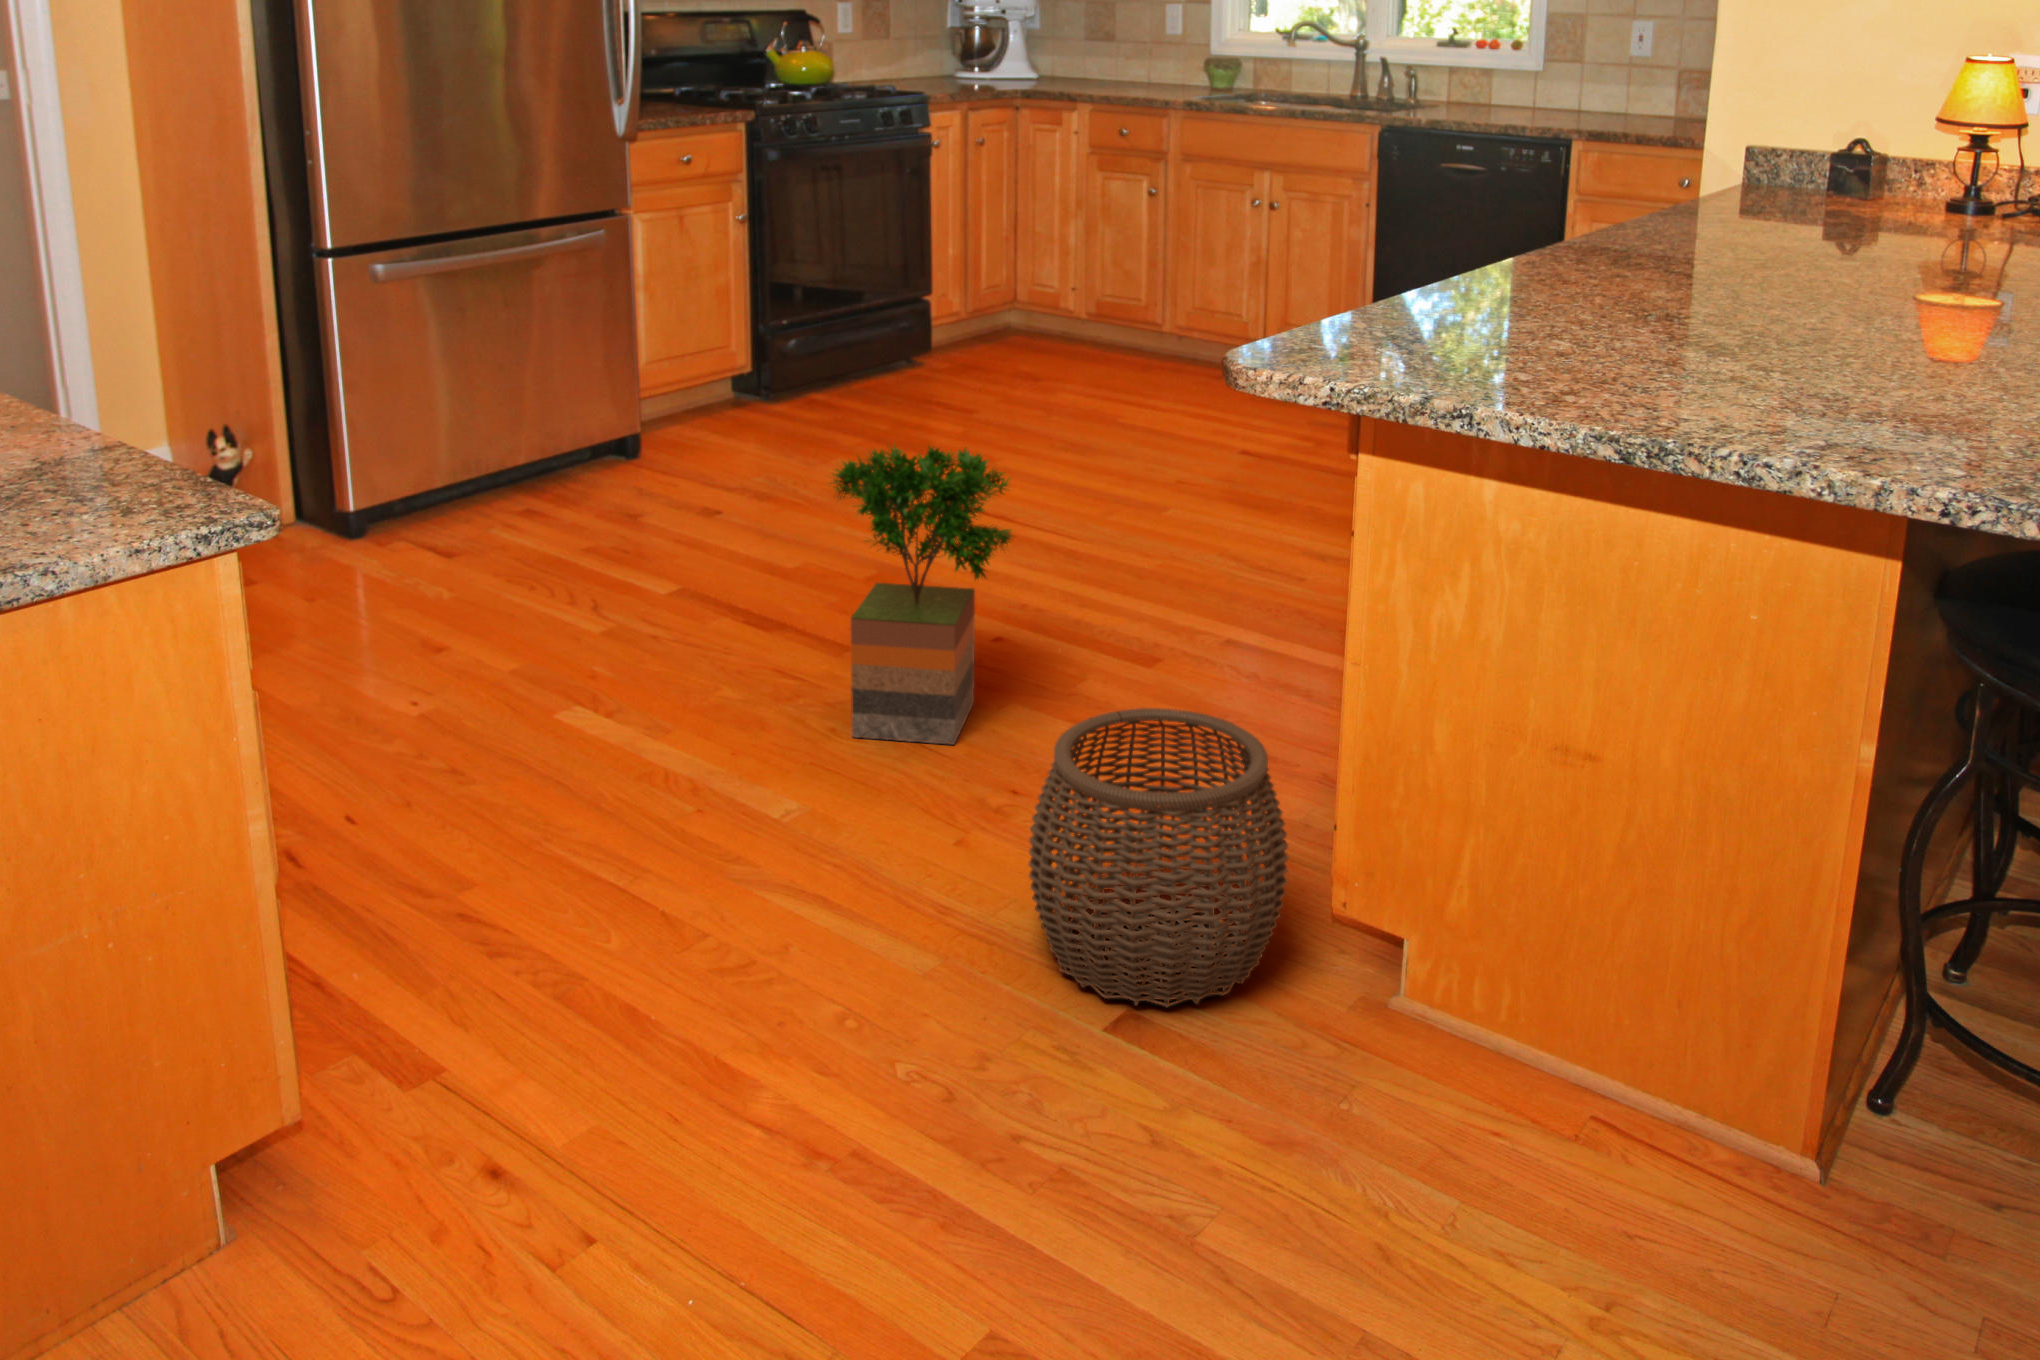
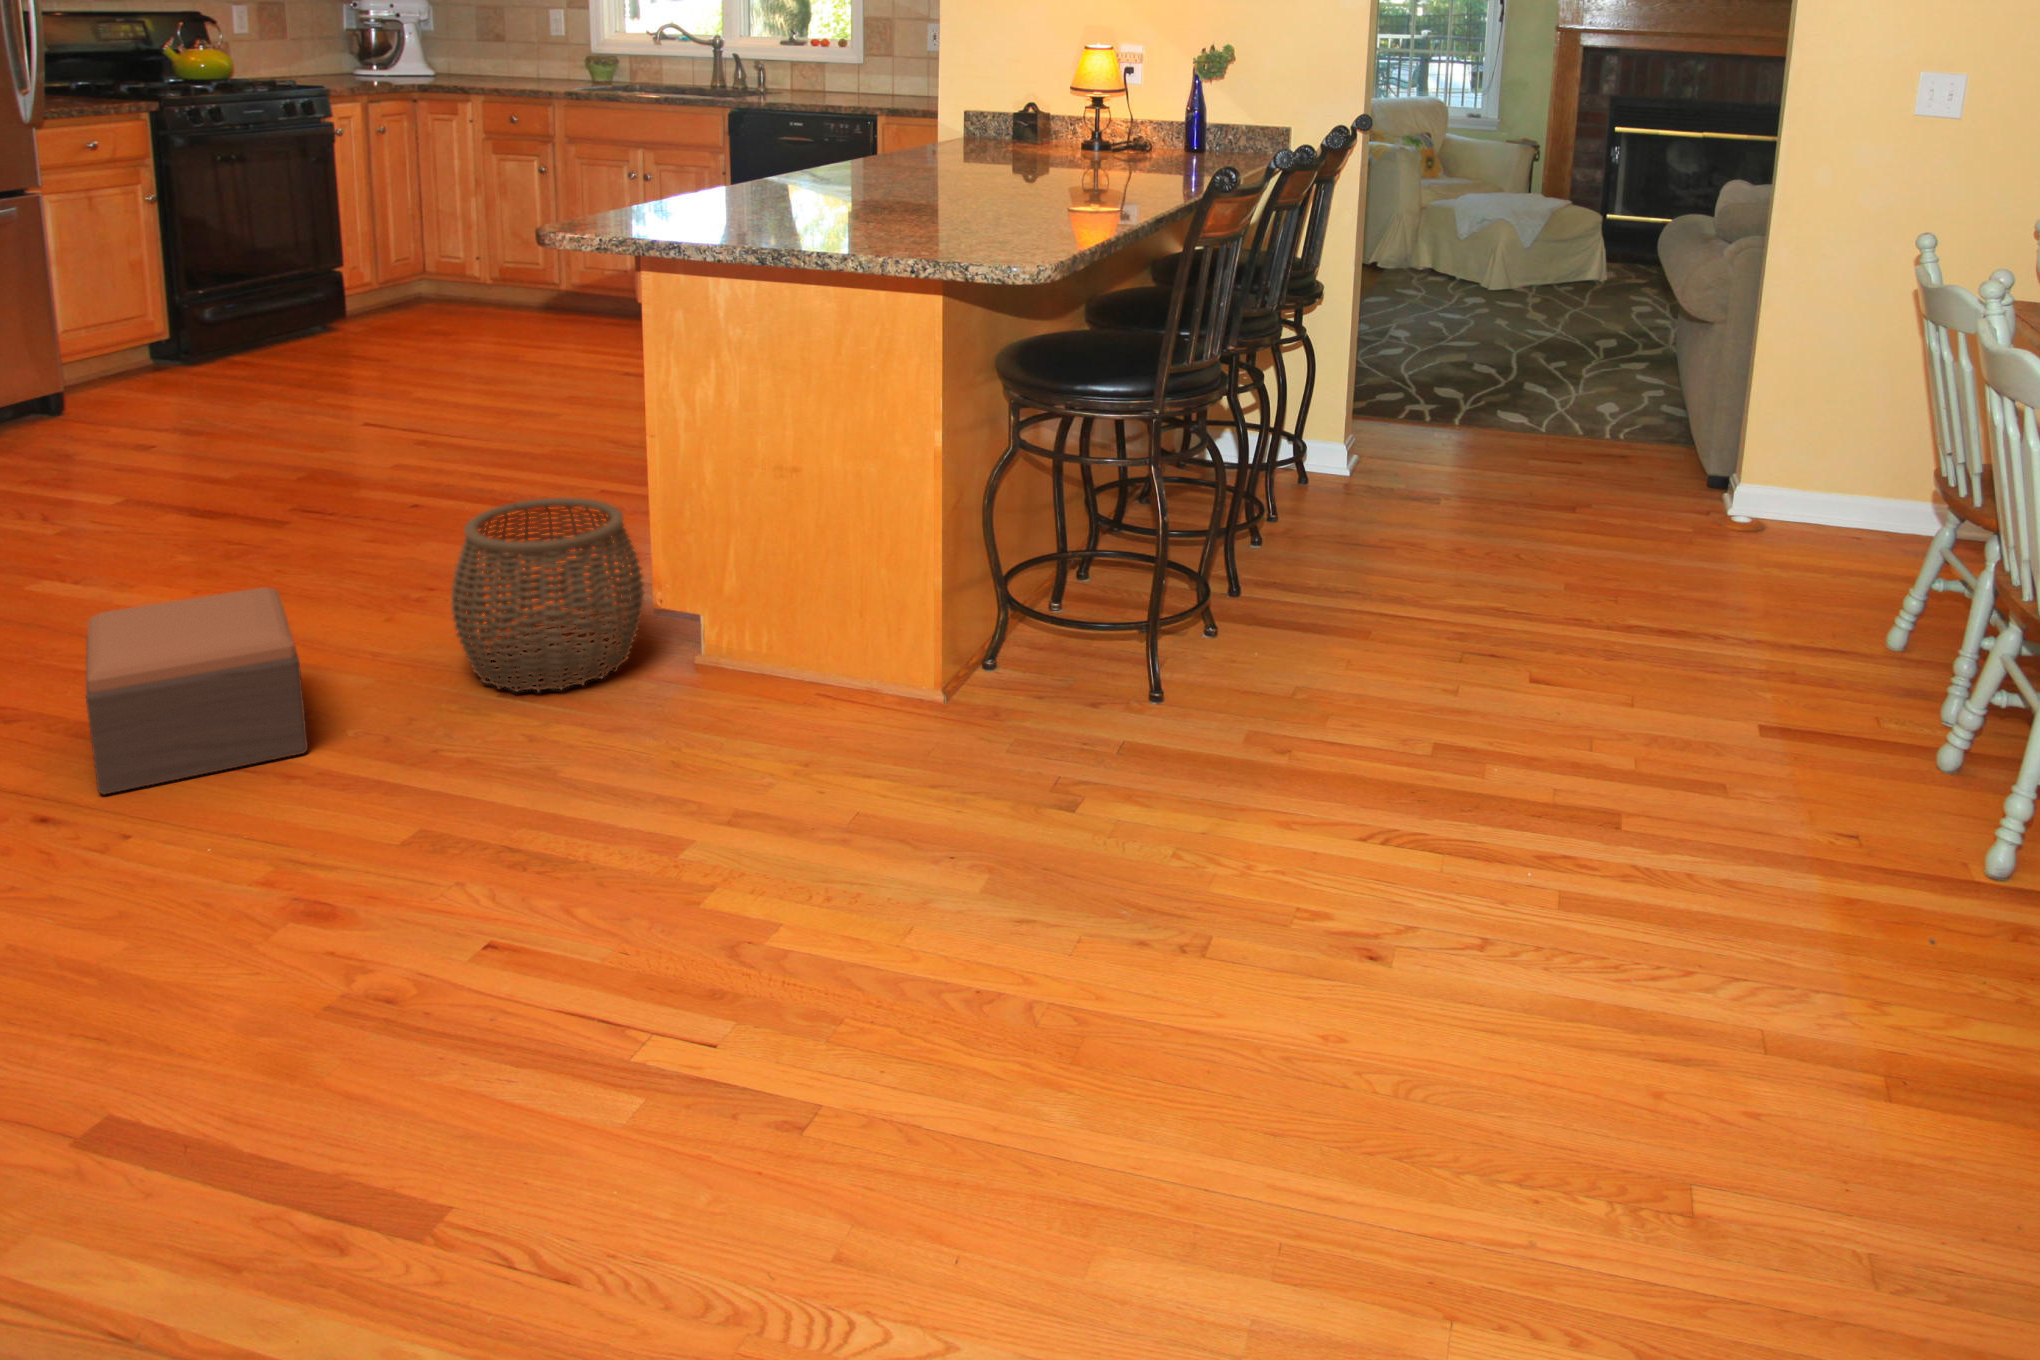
potted tree: present [830,444,1013,745] -> none [263,343,432,575]
footstool: none [578,799,836,1082] -> present [86,587,308,794]

